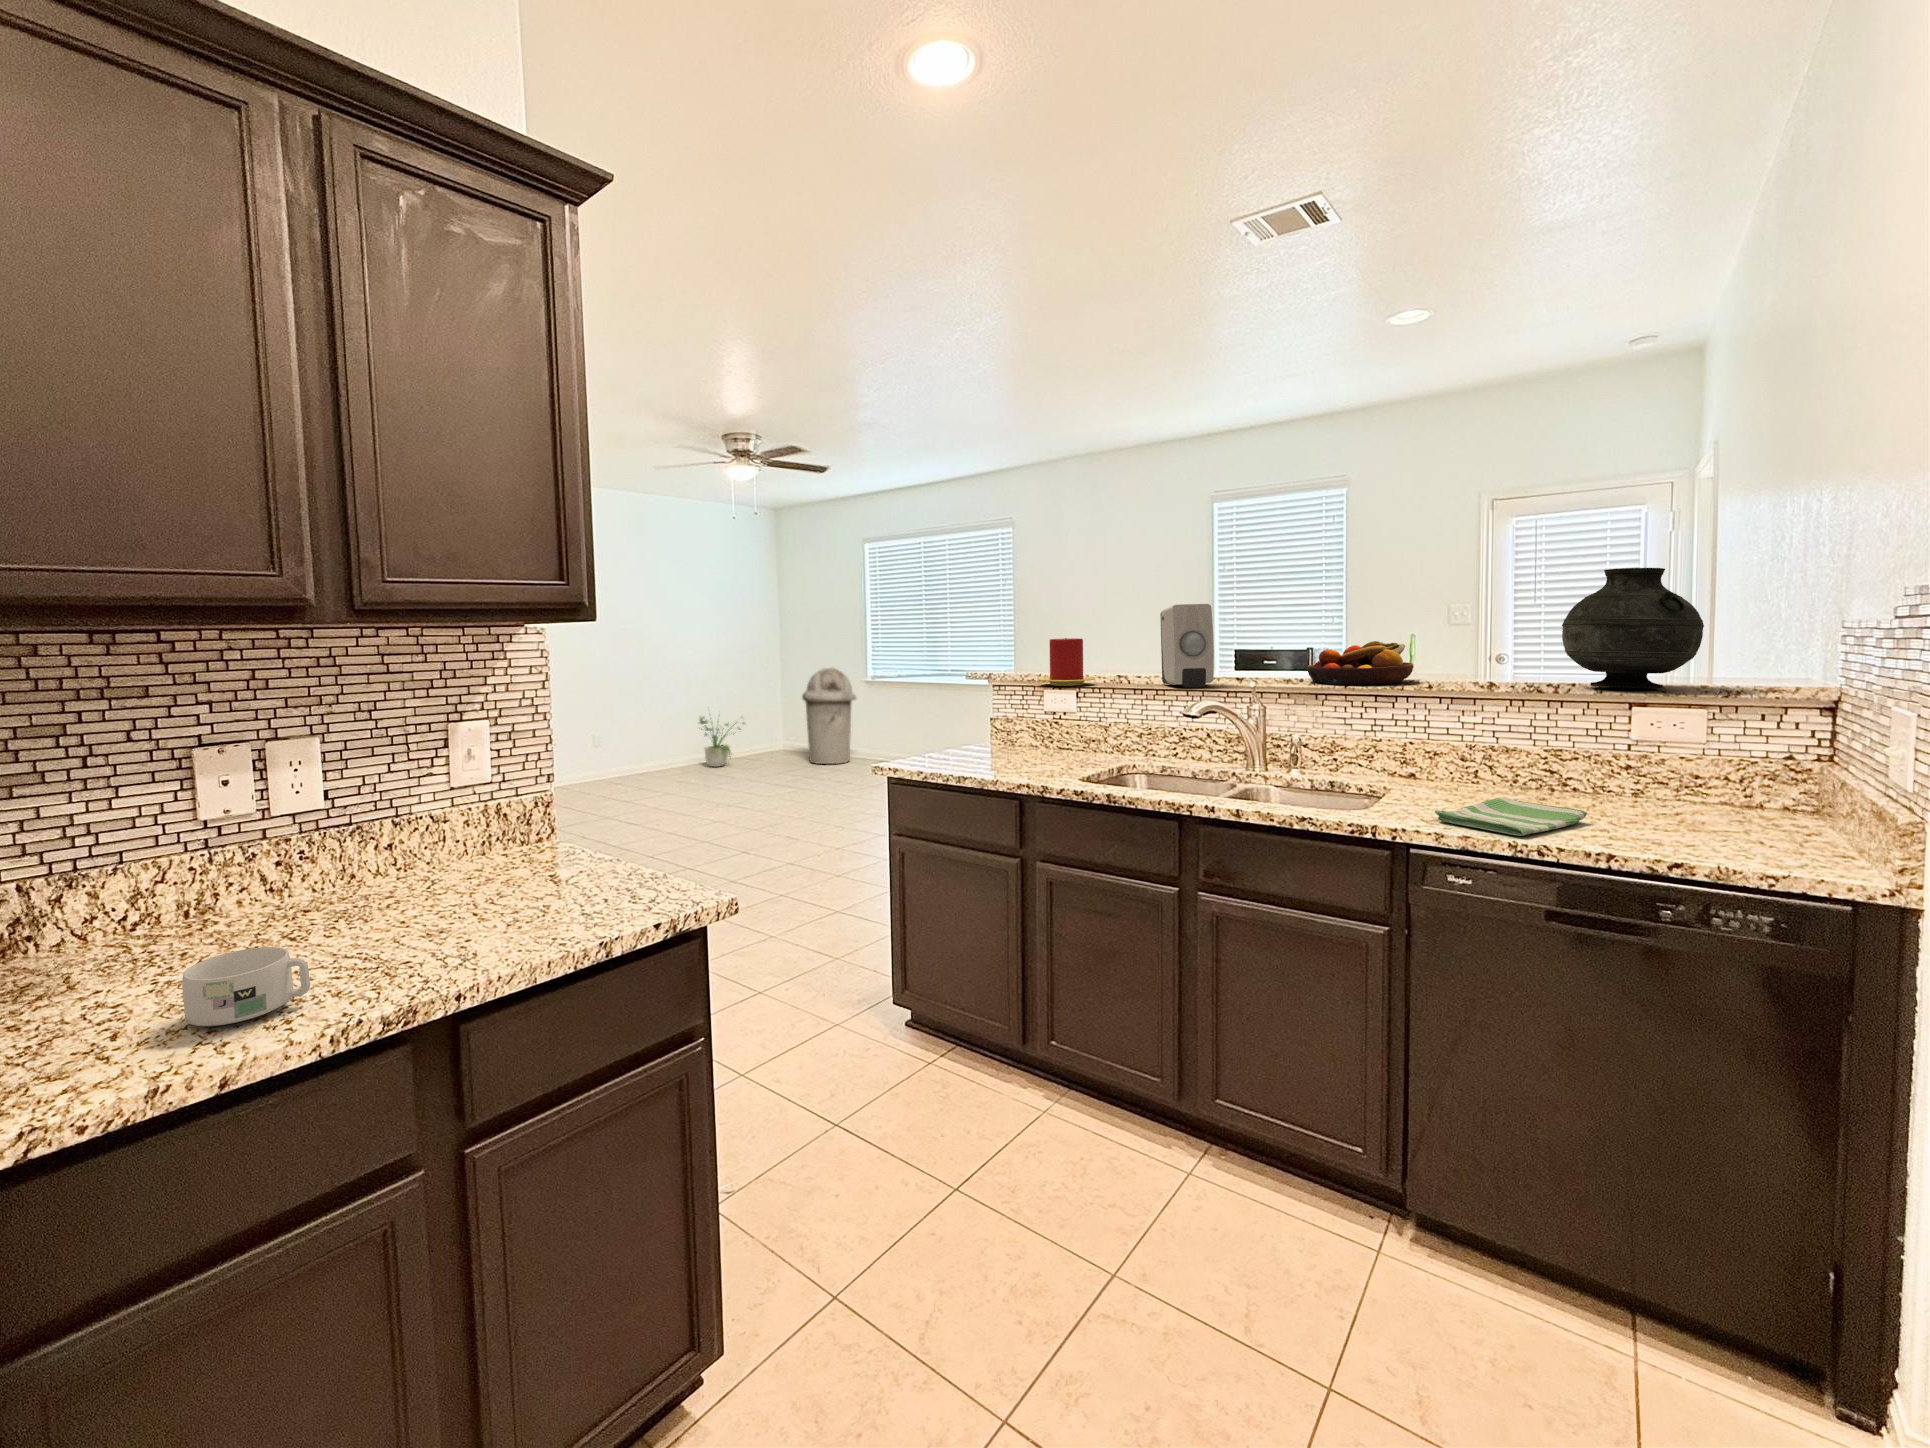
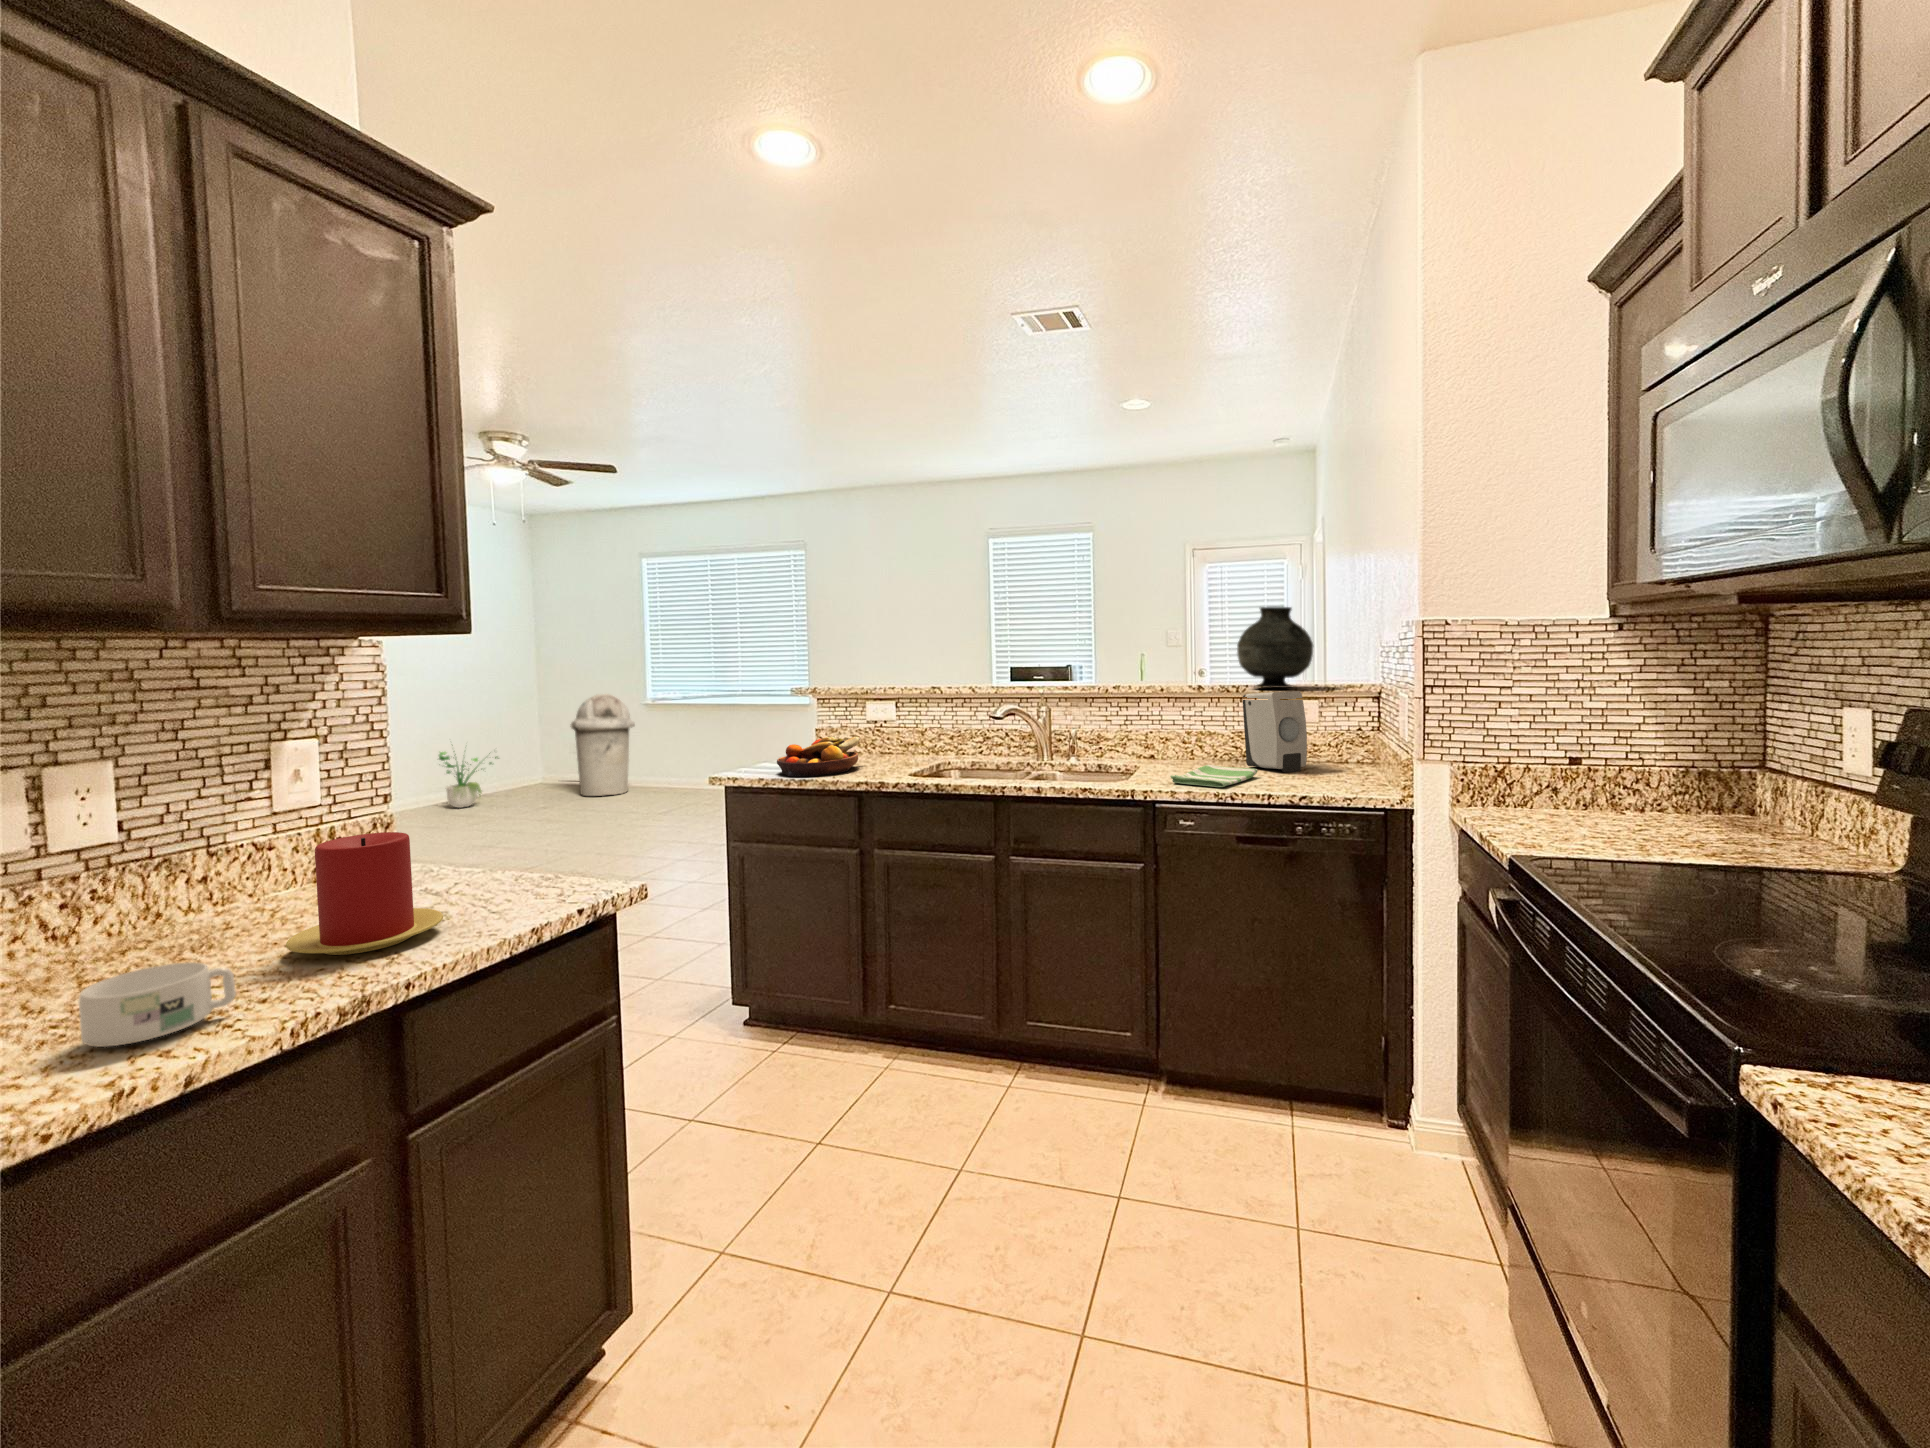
soap dispenser: present [1160,604,1214,688] -> present [1243,691,1307,772]
candle: present [1039,638,1094,686] -> present [286,832,443,955]
fruit bowl: present [1307,641,1414,685] -> present [777,737,860,776]

